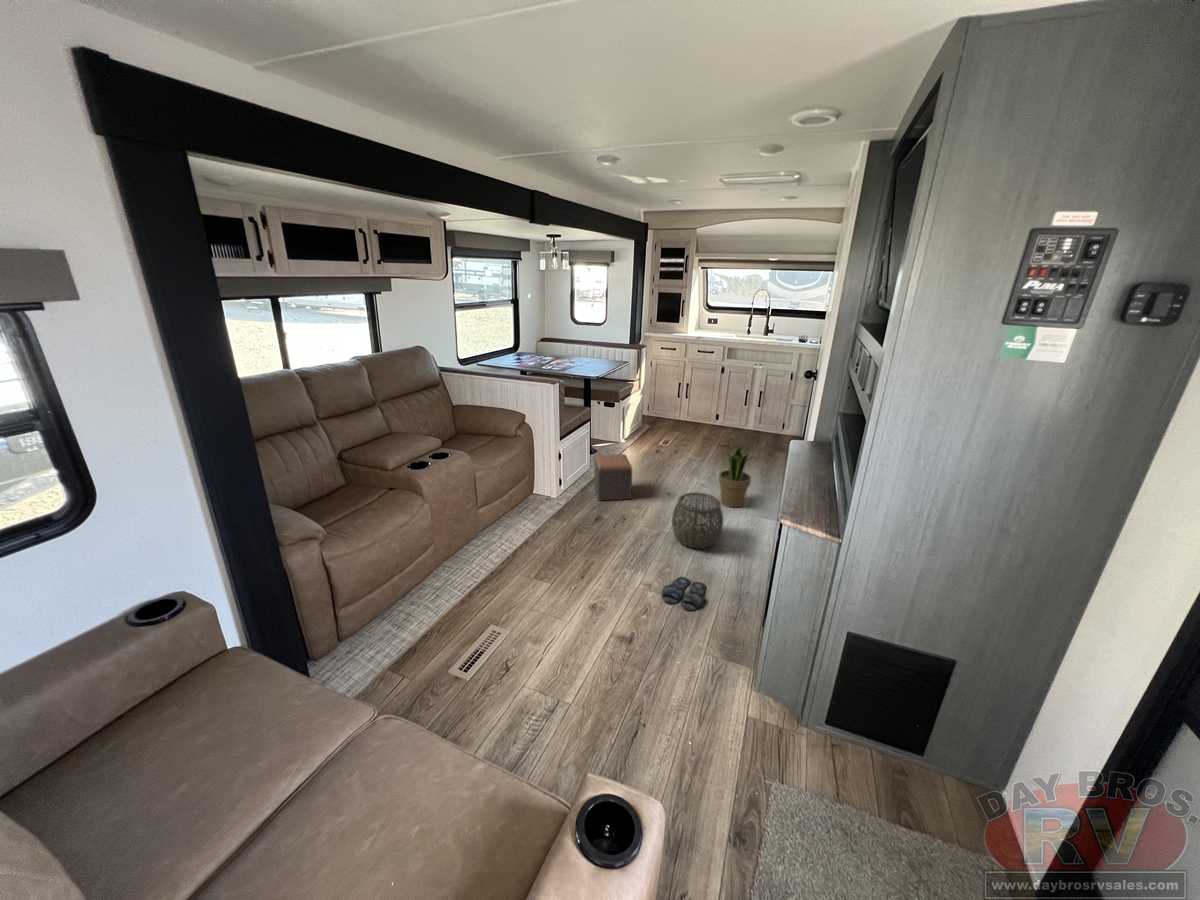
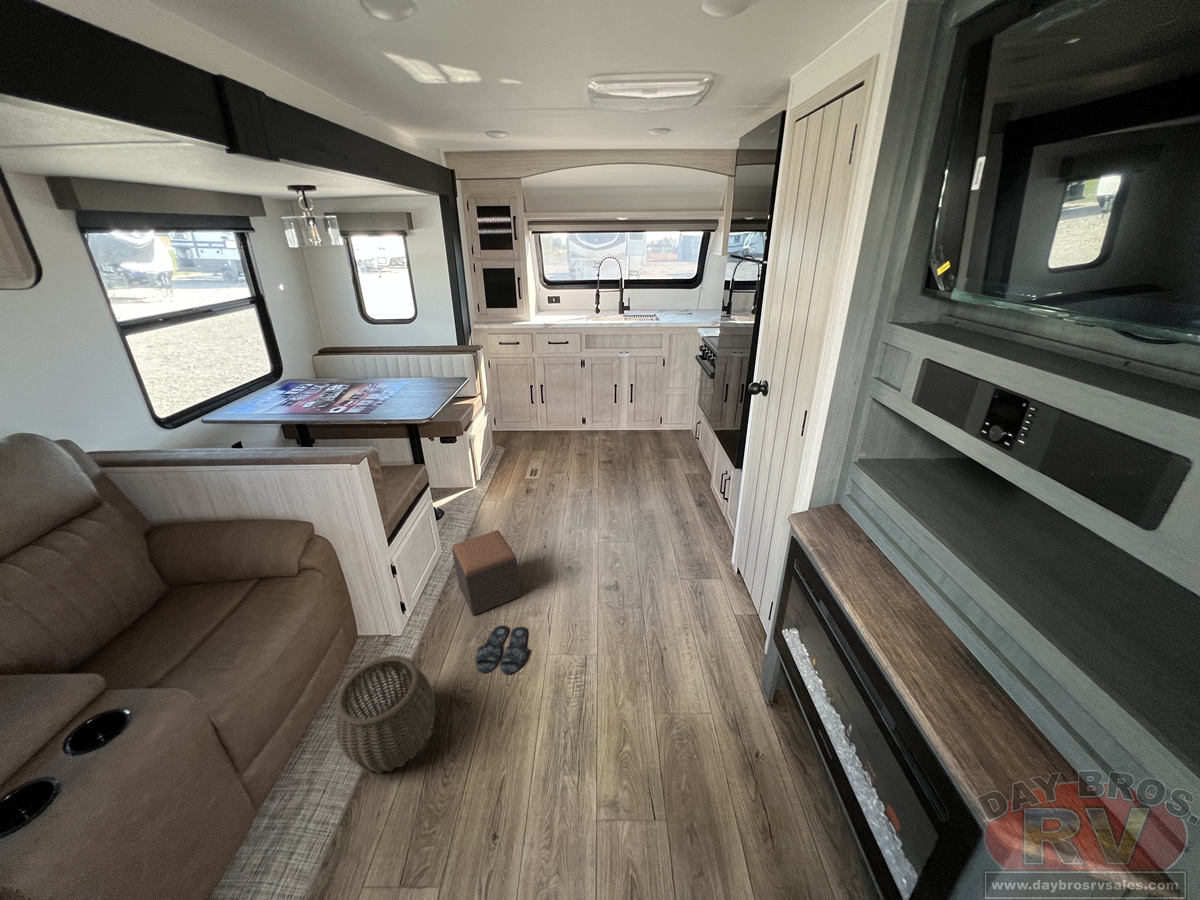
potted plant: present [719,446,757,508] -> none [633,484,681,570]
woven basket: present [672,492,723,549] -> present [335,656,435,773]
slippers: present [662,577,705,611] -> present [476,625,528,674]

